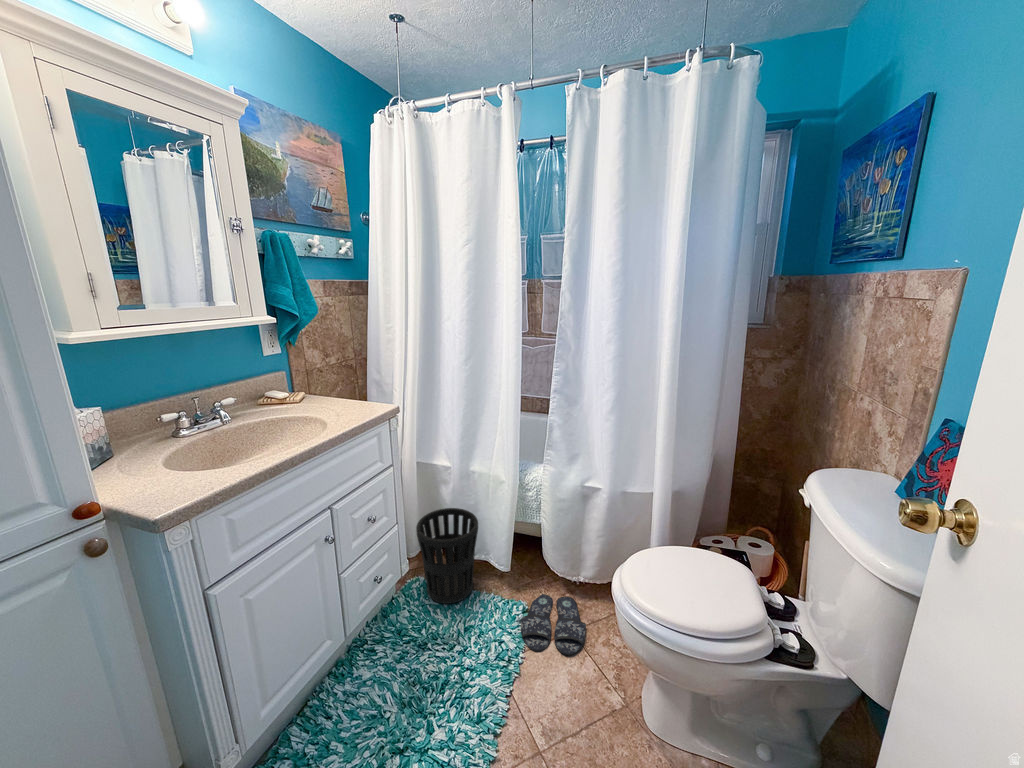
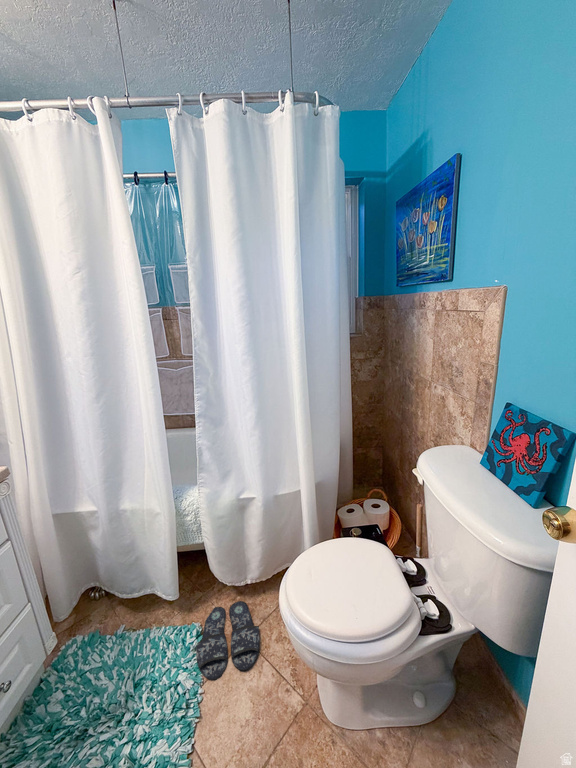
wastebasket: present [416,508,478,604] -> none [61,550,141,664]

